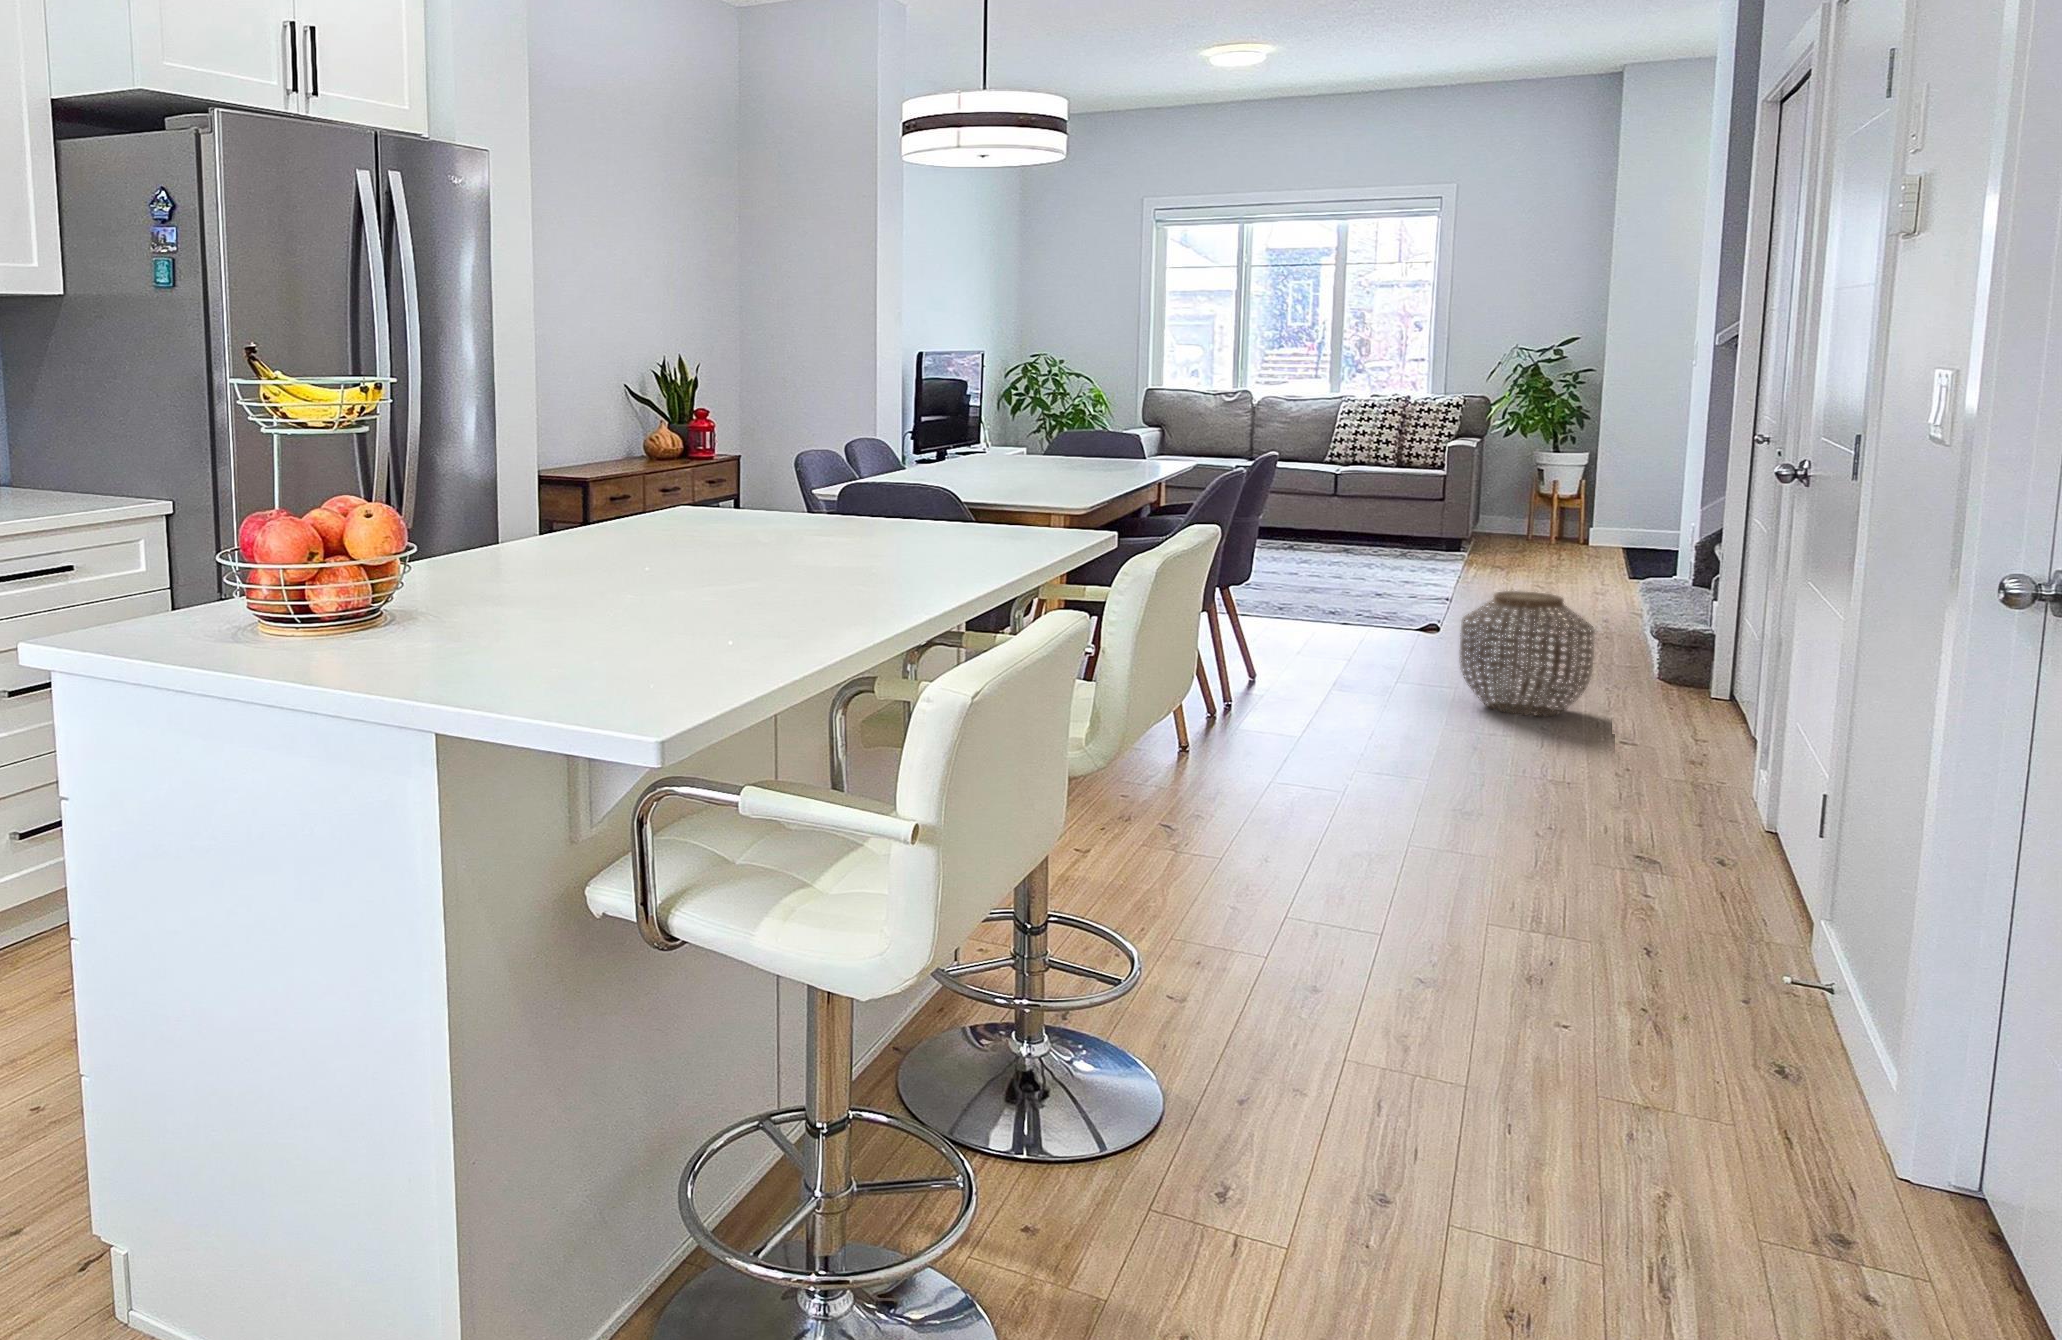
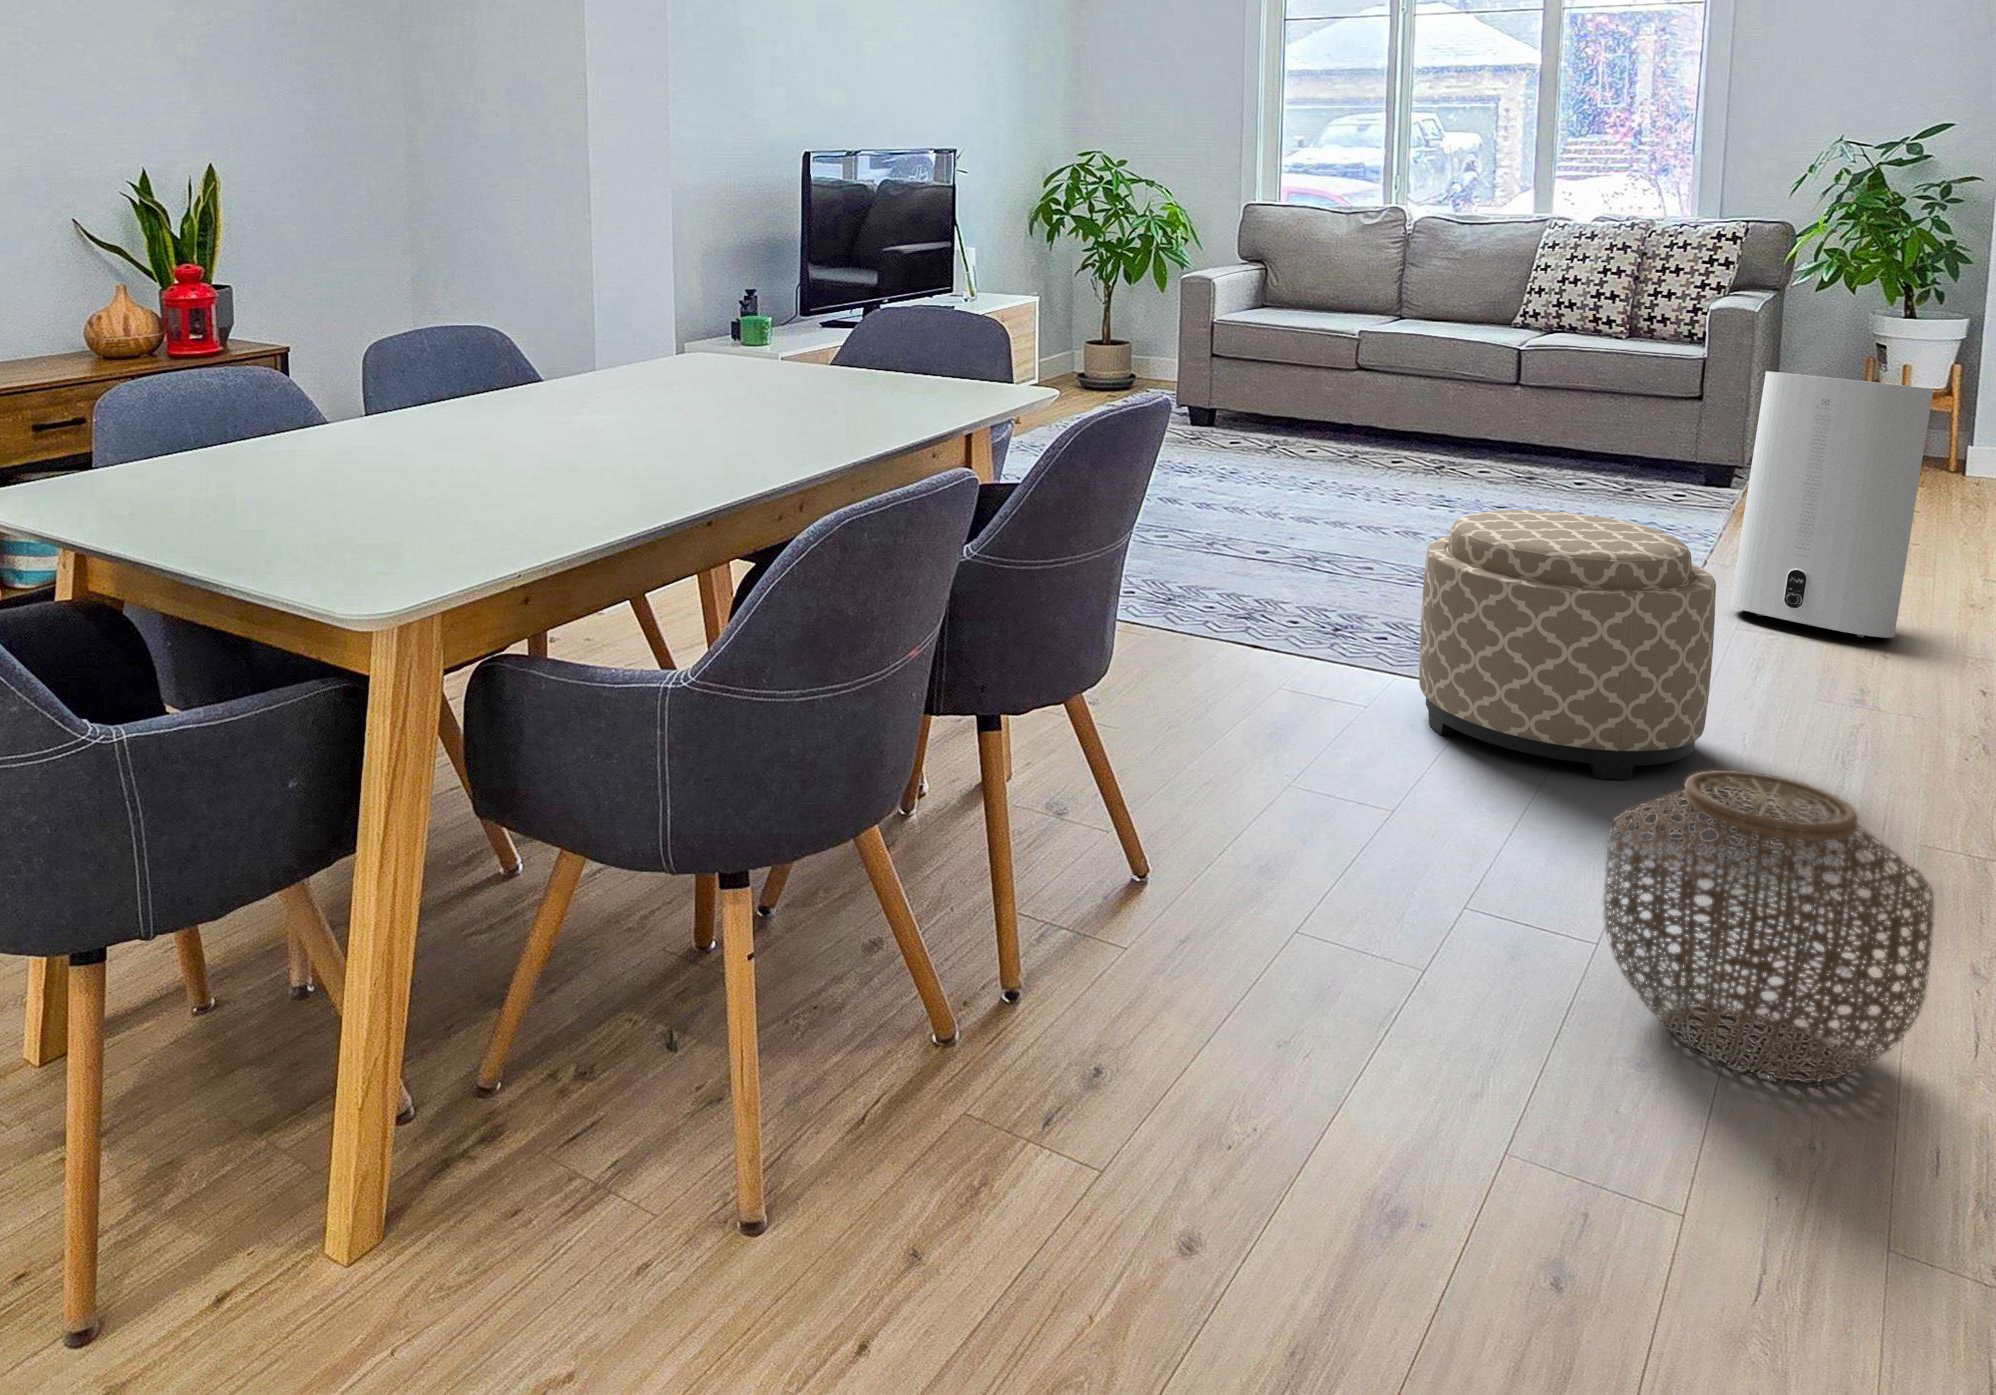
air purifier: none [1476,462,1577,607] -> present [1730,371,1933,638]
ottoman: none [1335,524,1484,651] -> present [1419,510,1716,780]

